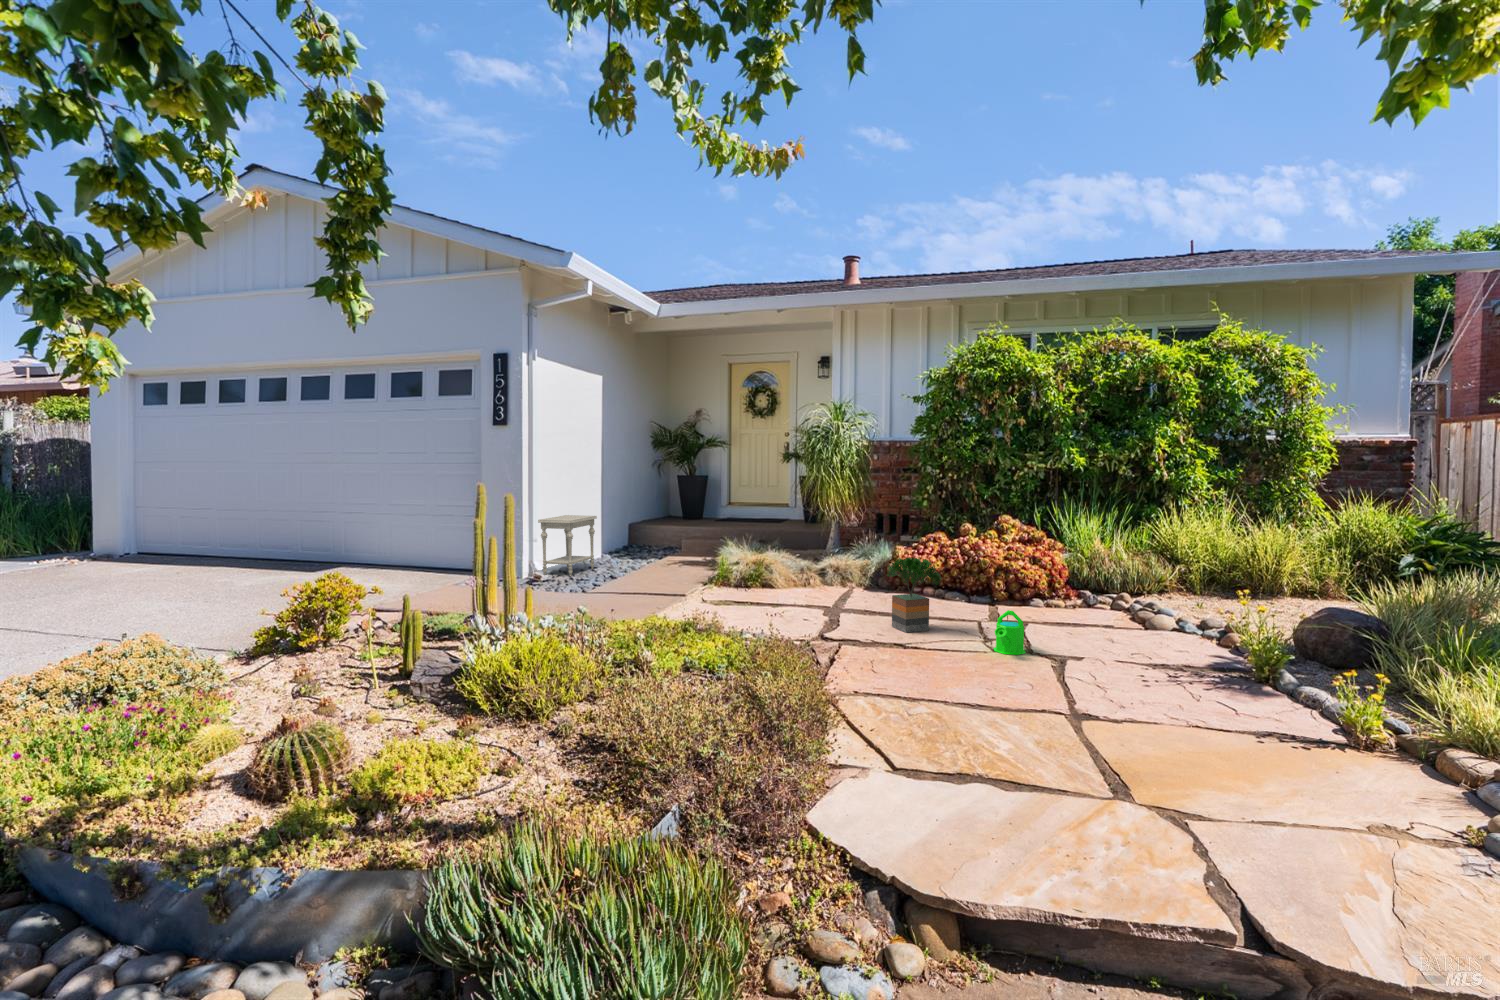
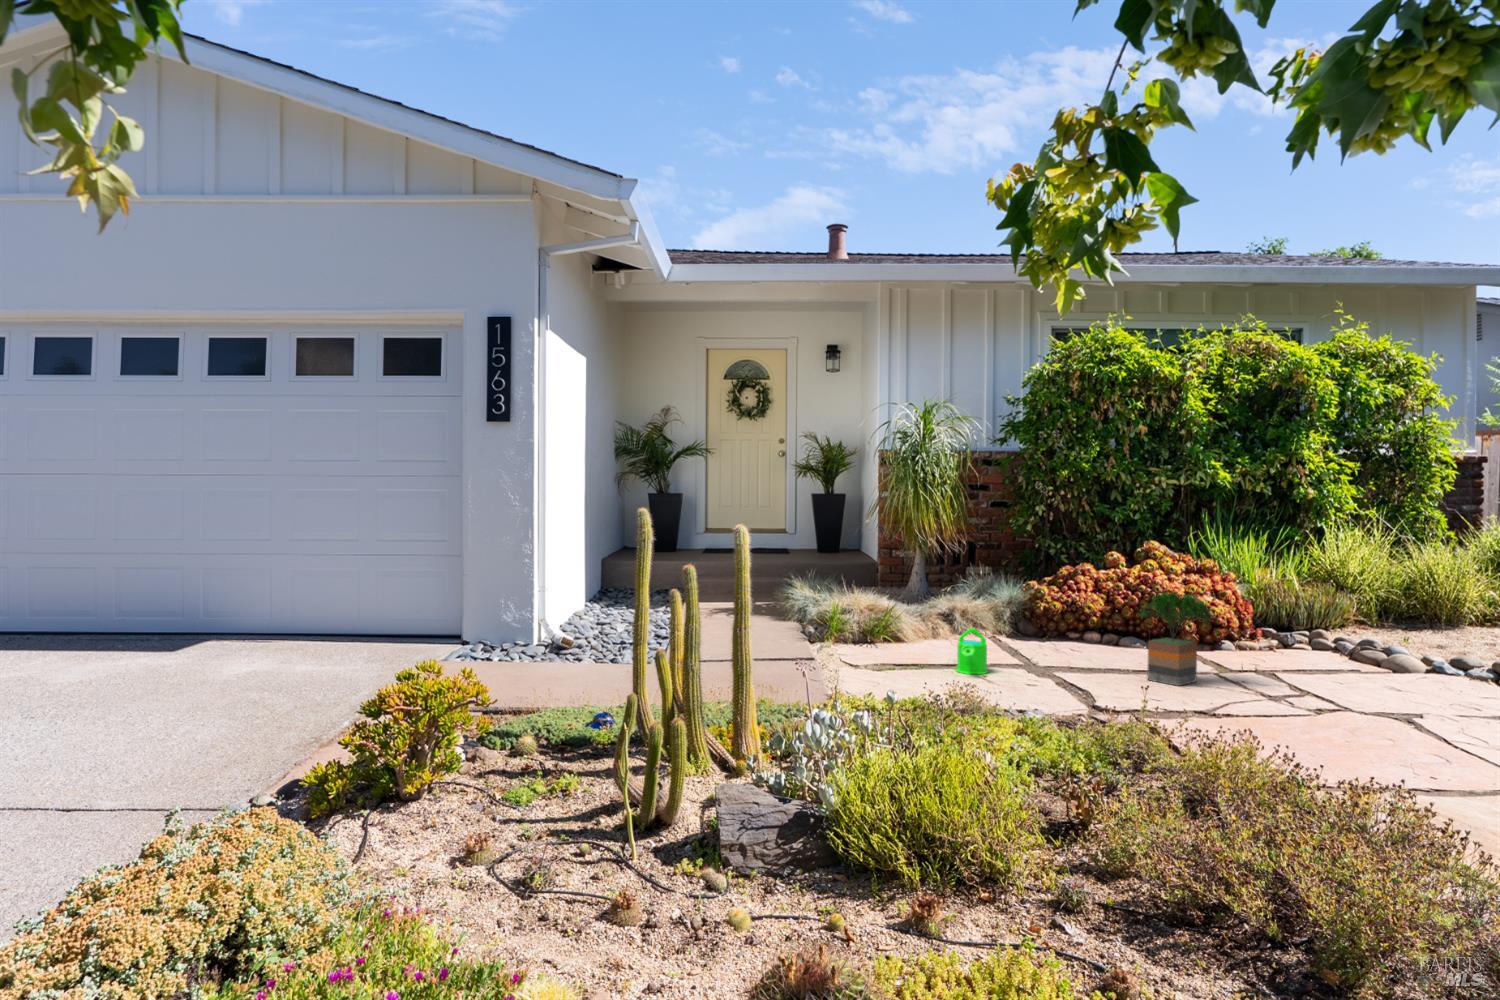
side table: present [538,515,597,576] -> none [554,552,618,638]
watering can: present [994,610,1026,655] -> present [956,628,988,674]

